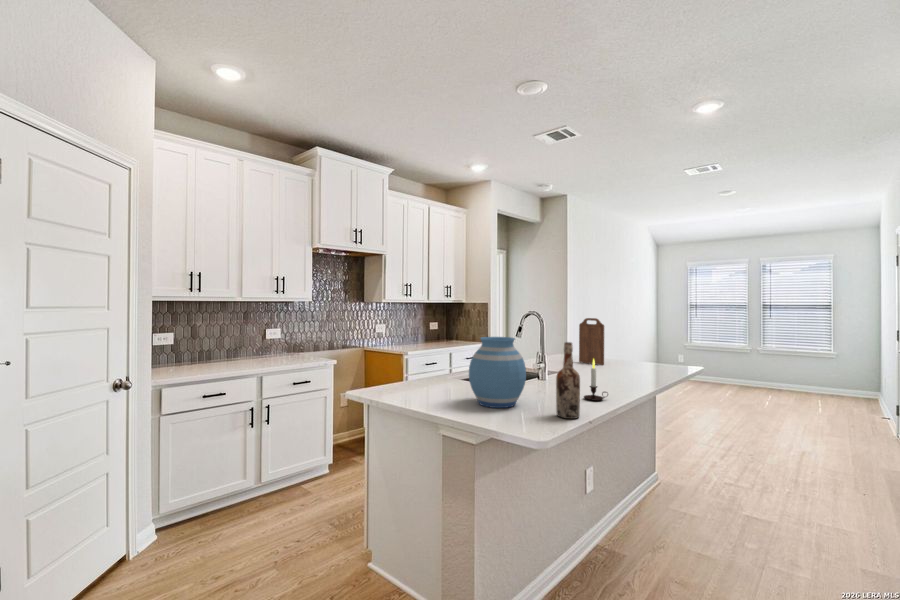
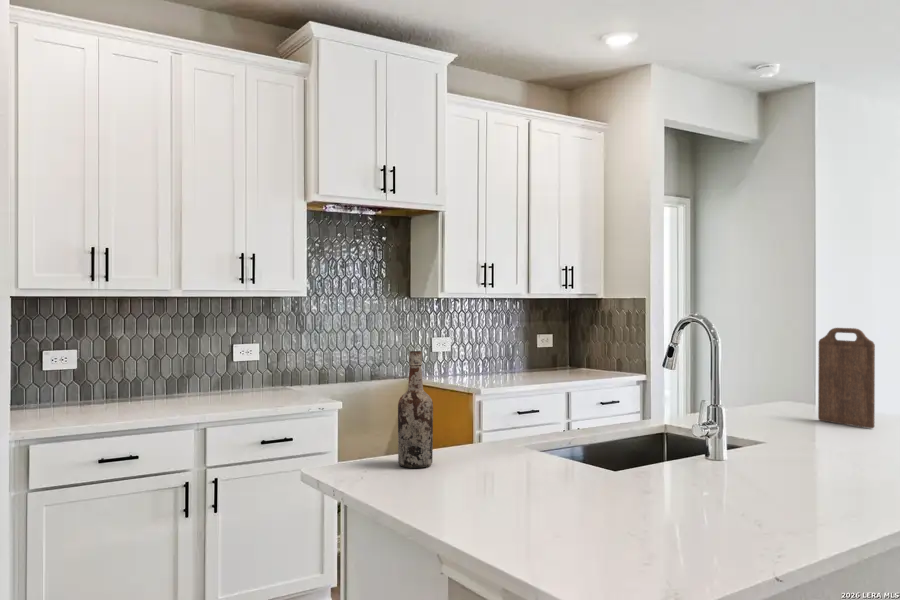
vase: present [469,337,526,408] -> none [524,366,649,522]
wine bottle: present [556,342,580,419] -> present [398,351,433,468]
candle: present [584,359,608,401] -> none [792,418,853,516]

